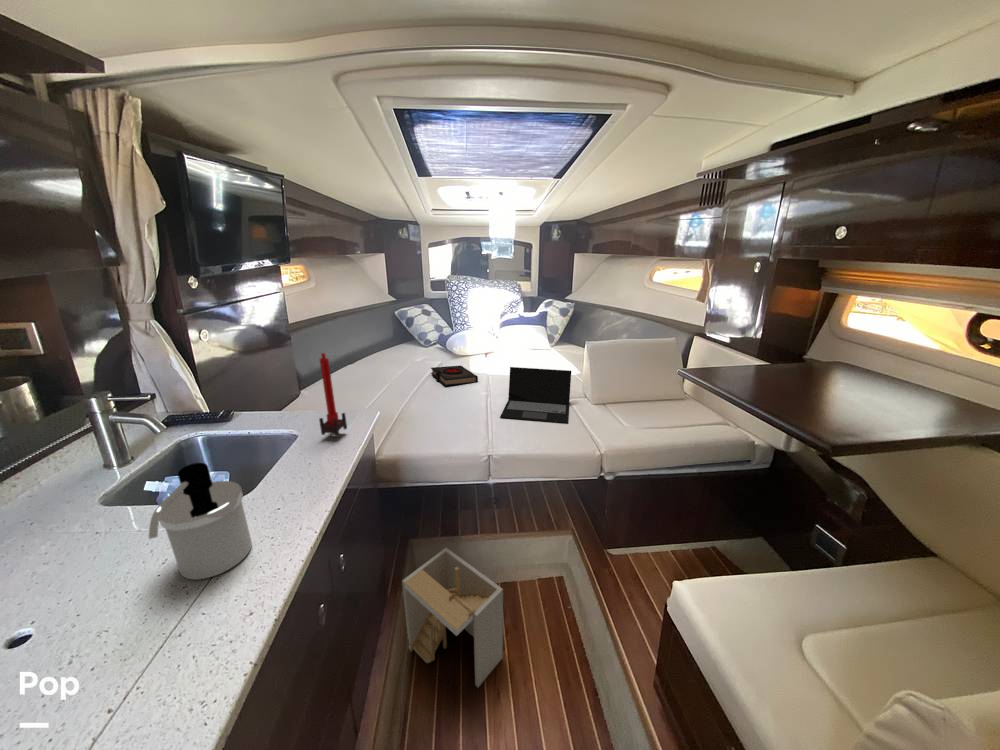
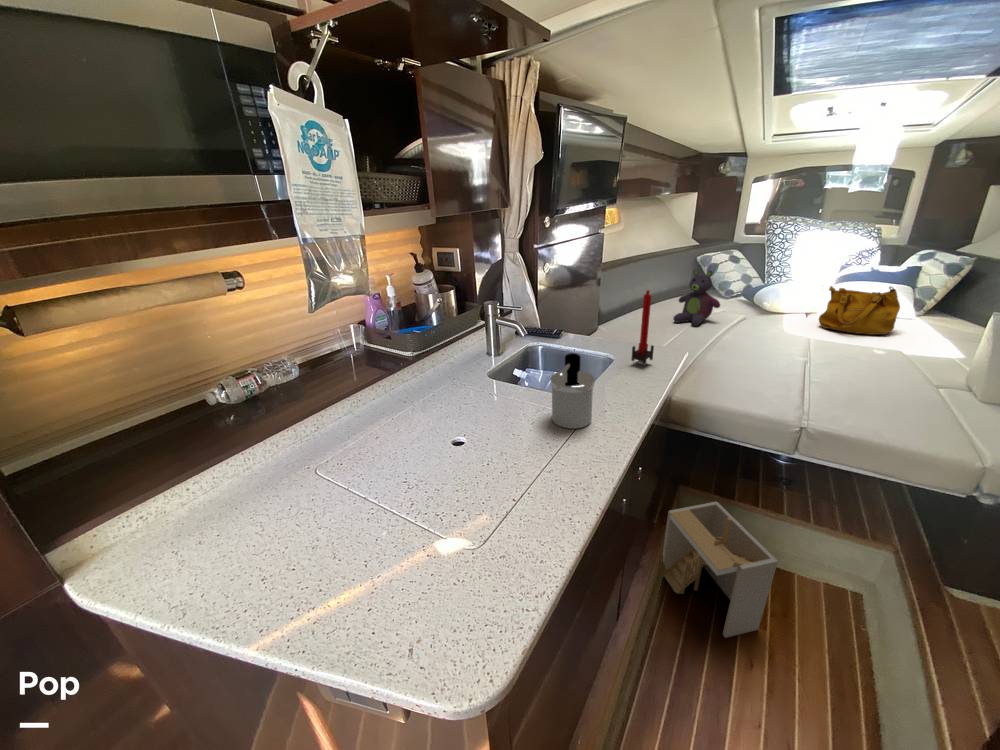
stuffed bear: none [382,323,421,375] -> present [673,270,720,326]
handbag: none [493,329,537,365] -> present [819,286,900,335]
book: present [431,366,478,386] -> none [729,322,792,346]
laptop: present [500,367,571,424] -> none [816,332,957,416]

